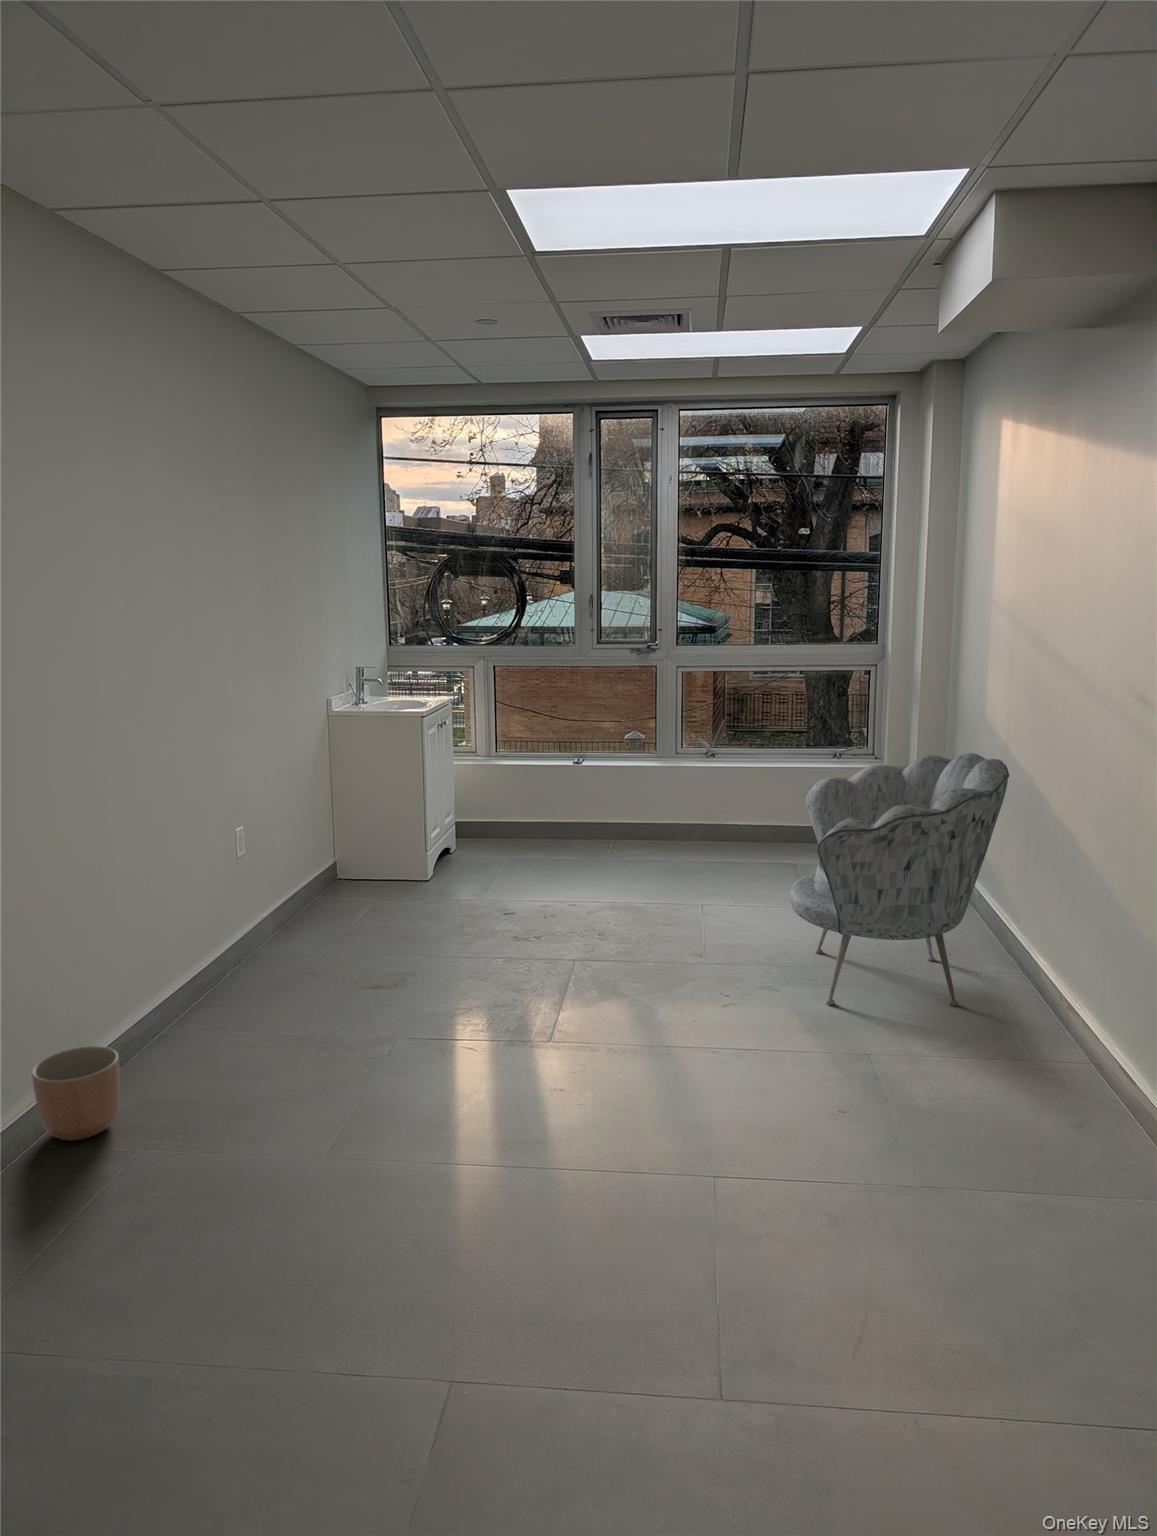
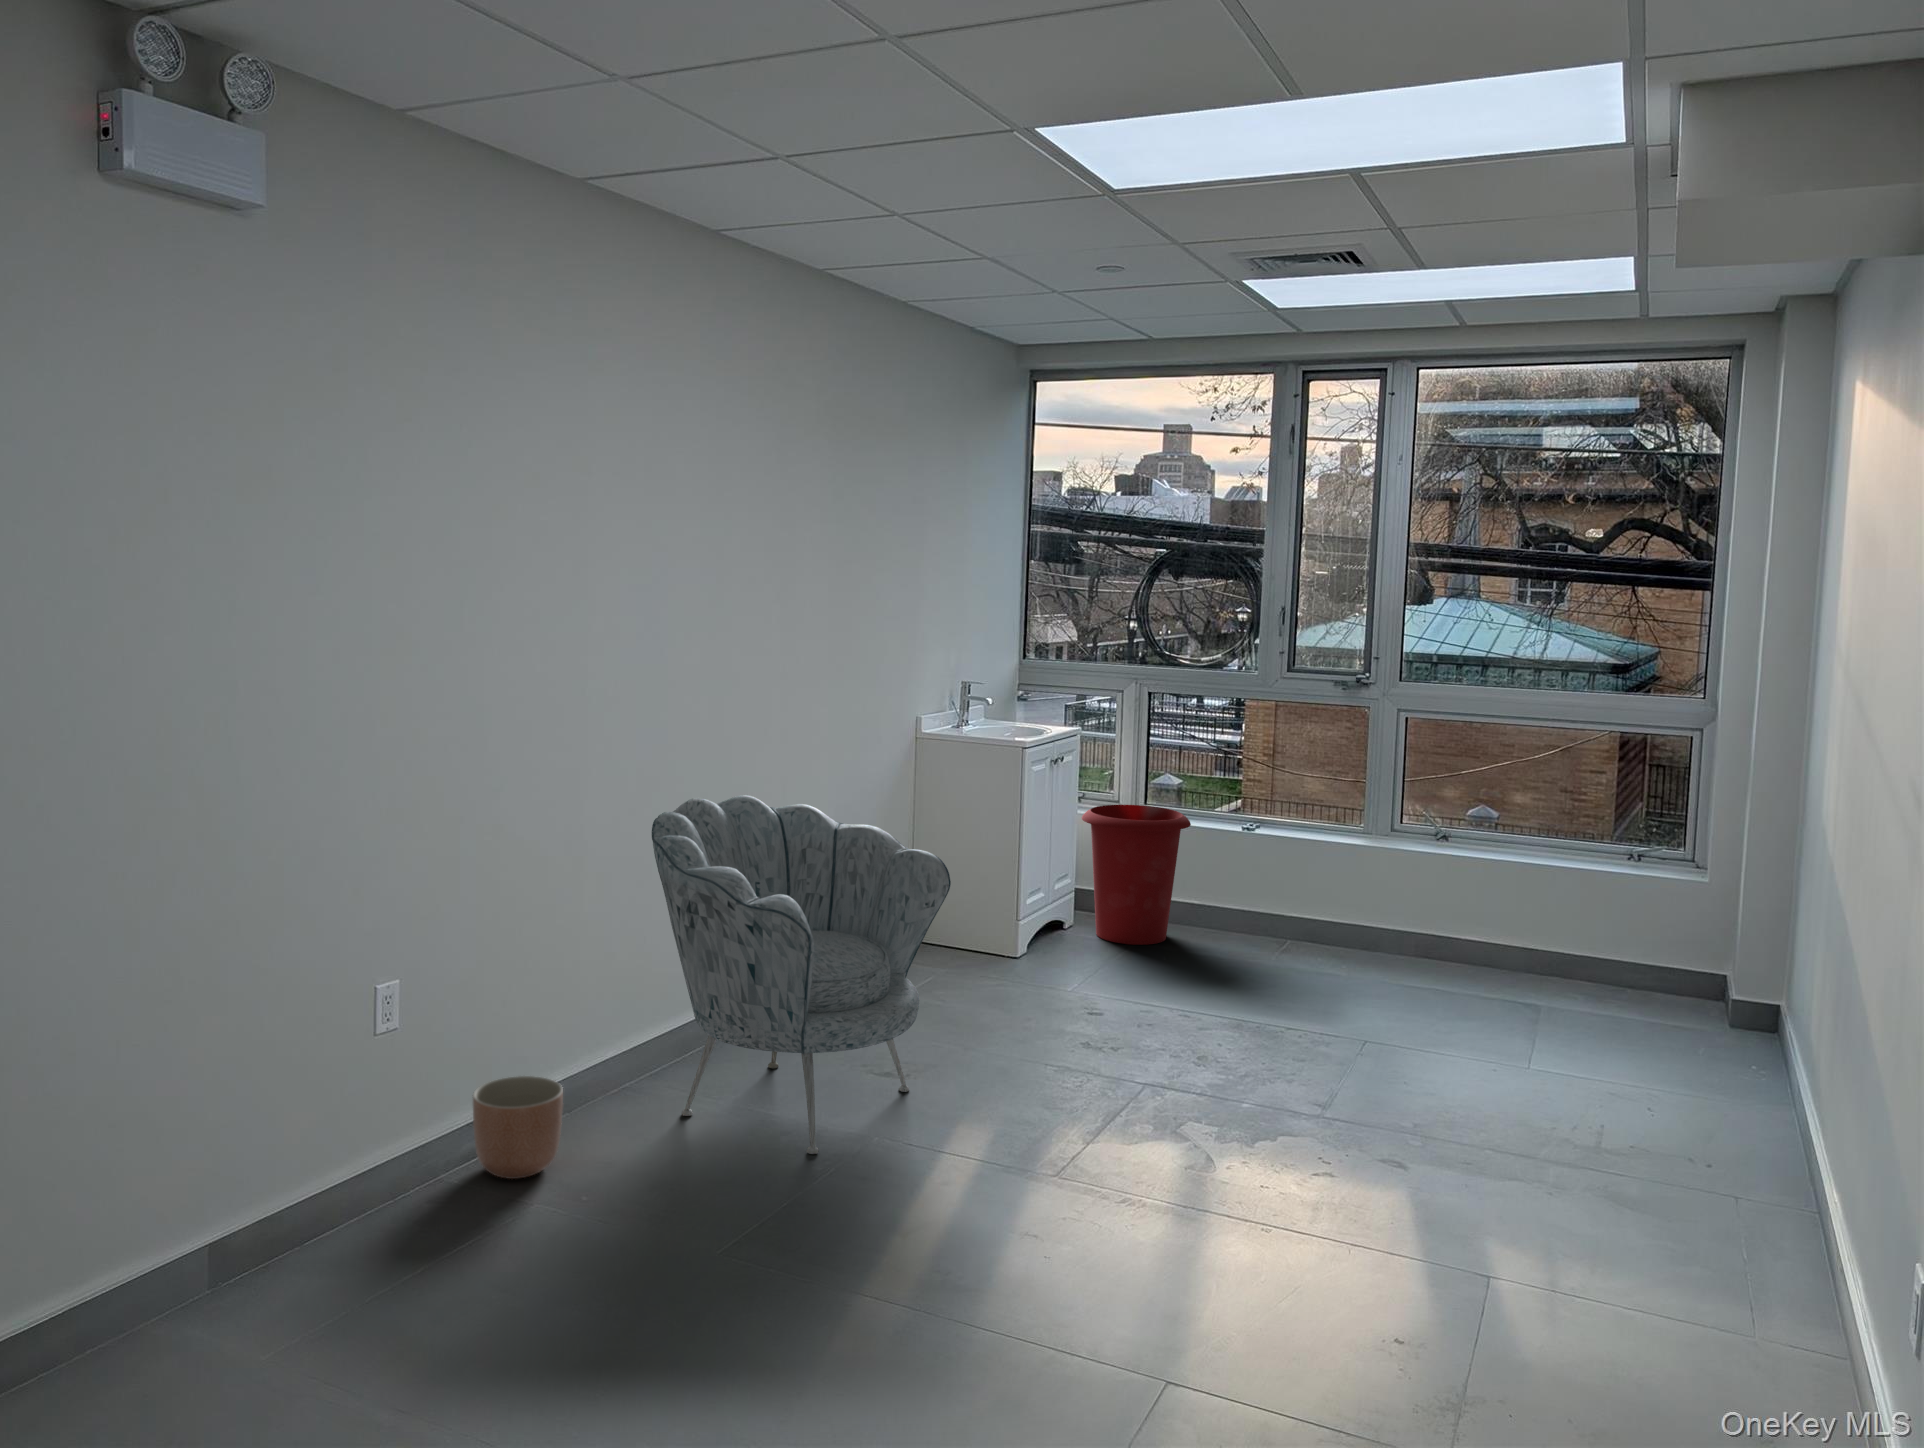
waste bin: none [459,753,542,858] -> present [1082,805,1191,945]
armchair: present [790,753,1009,1006] -> present [652,795,951,1154]

